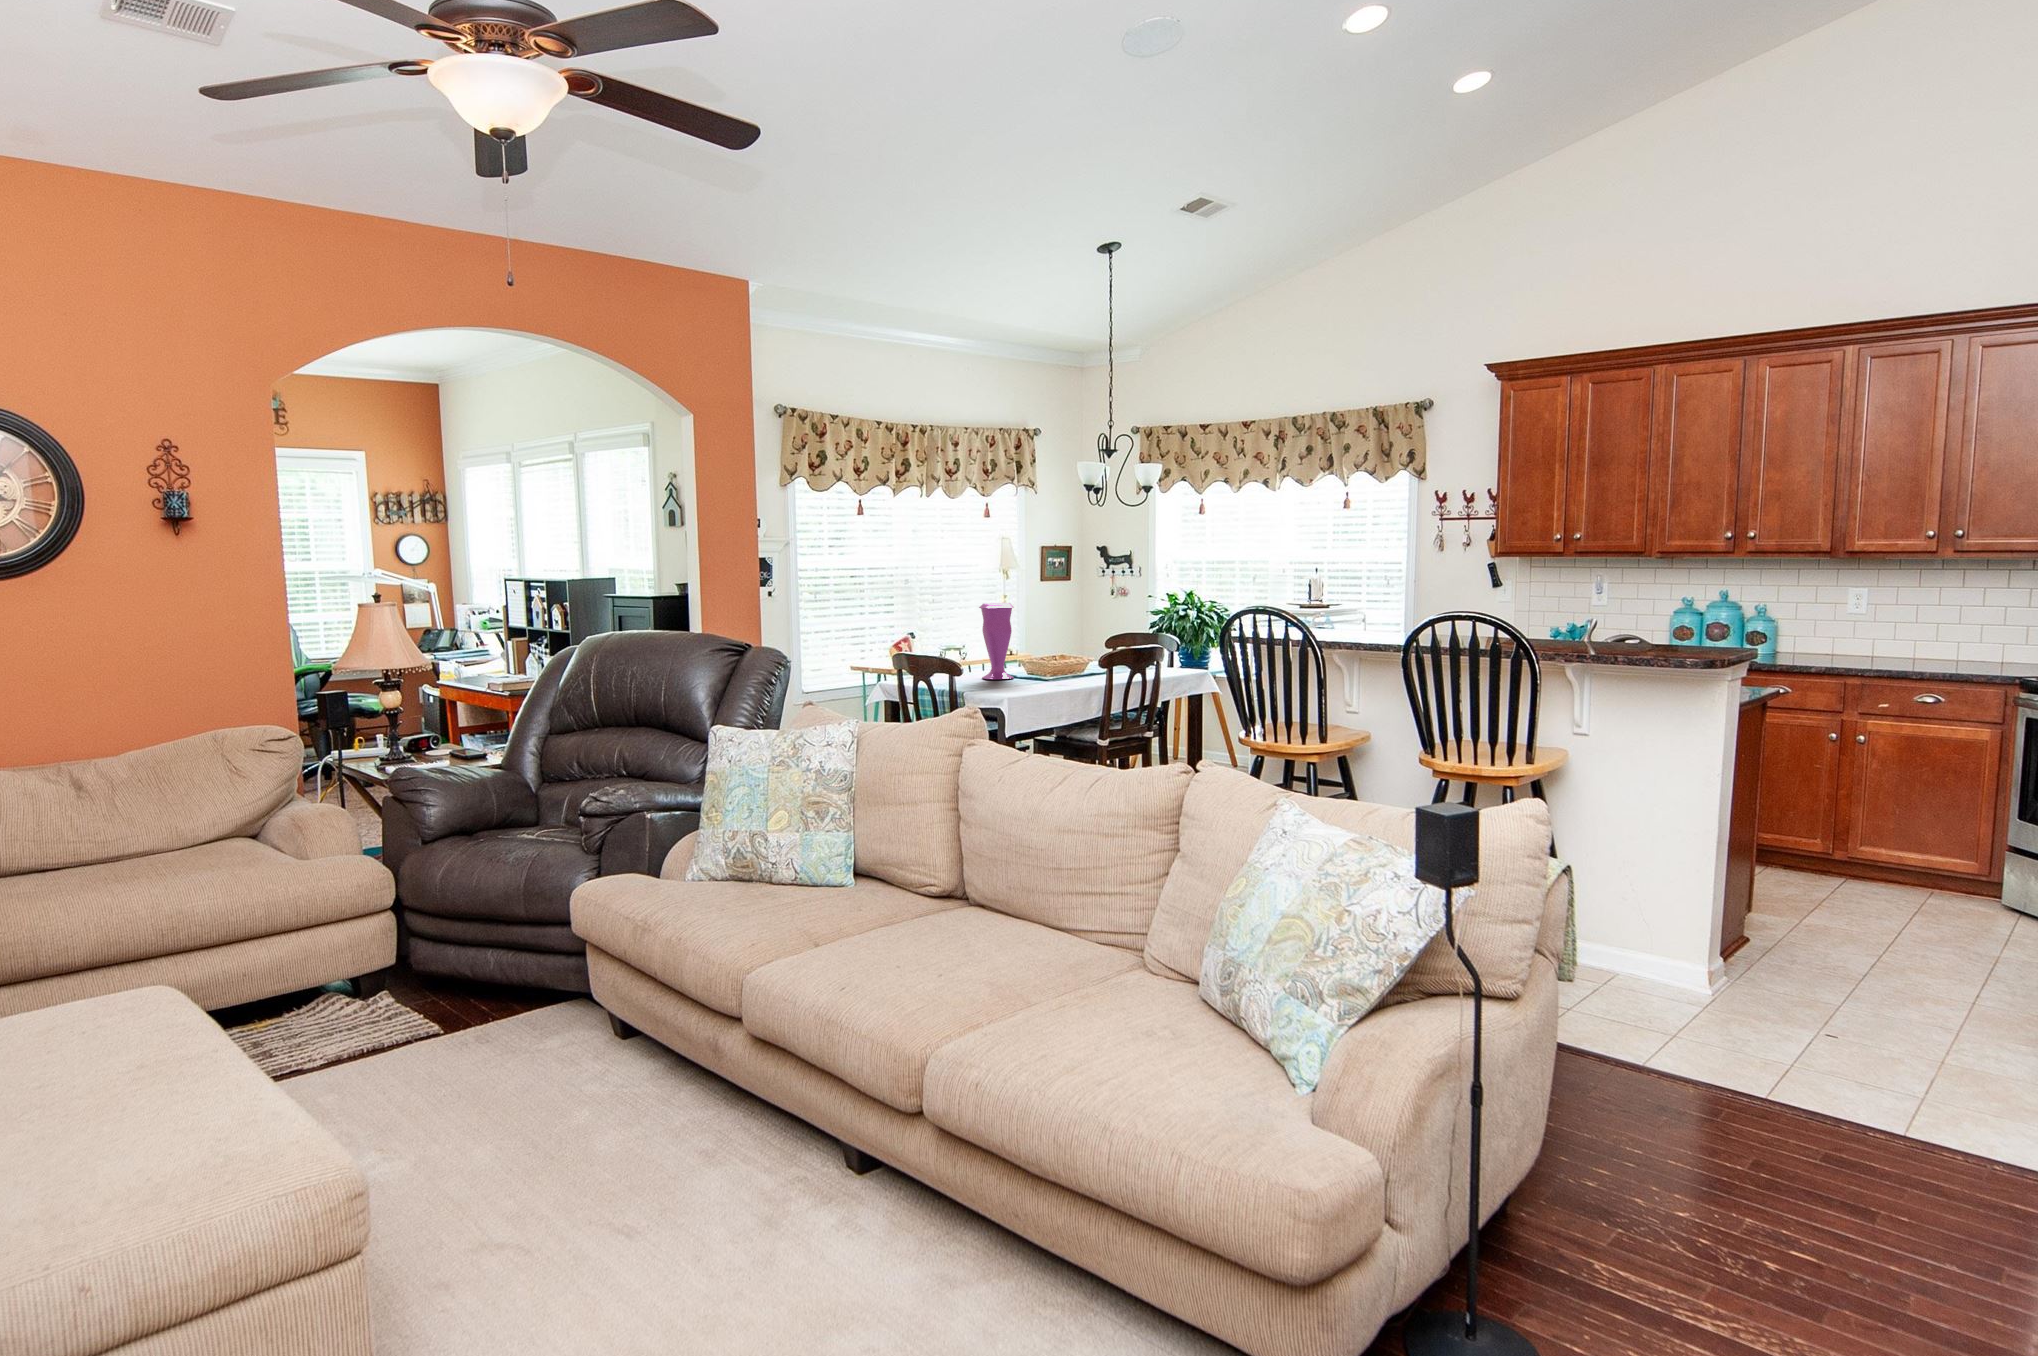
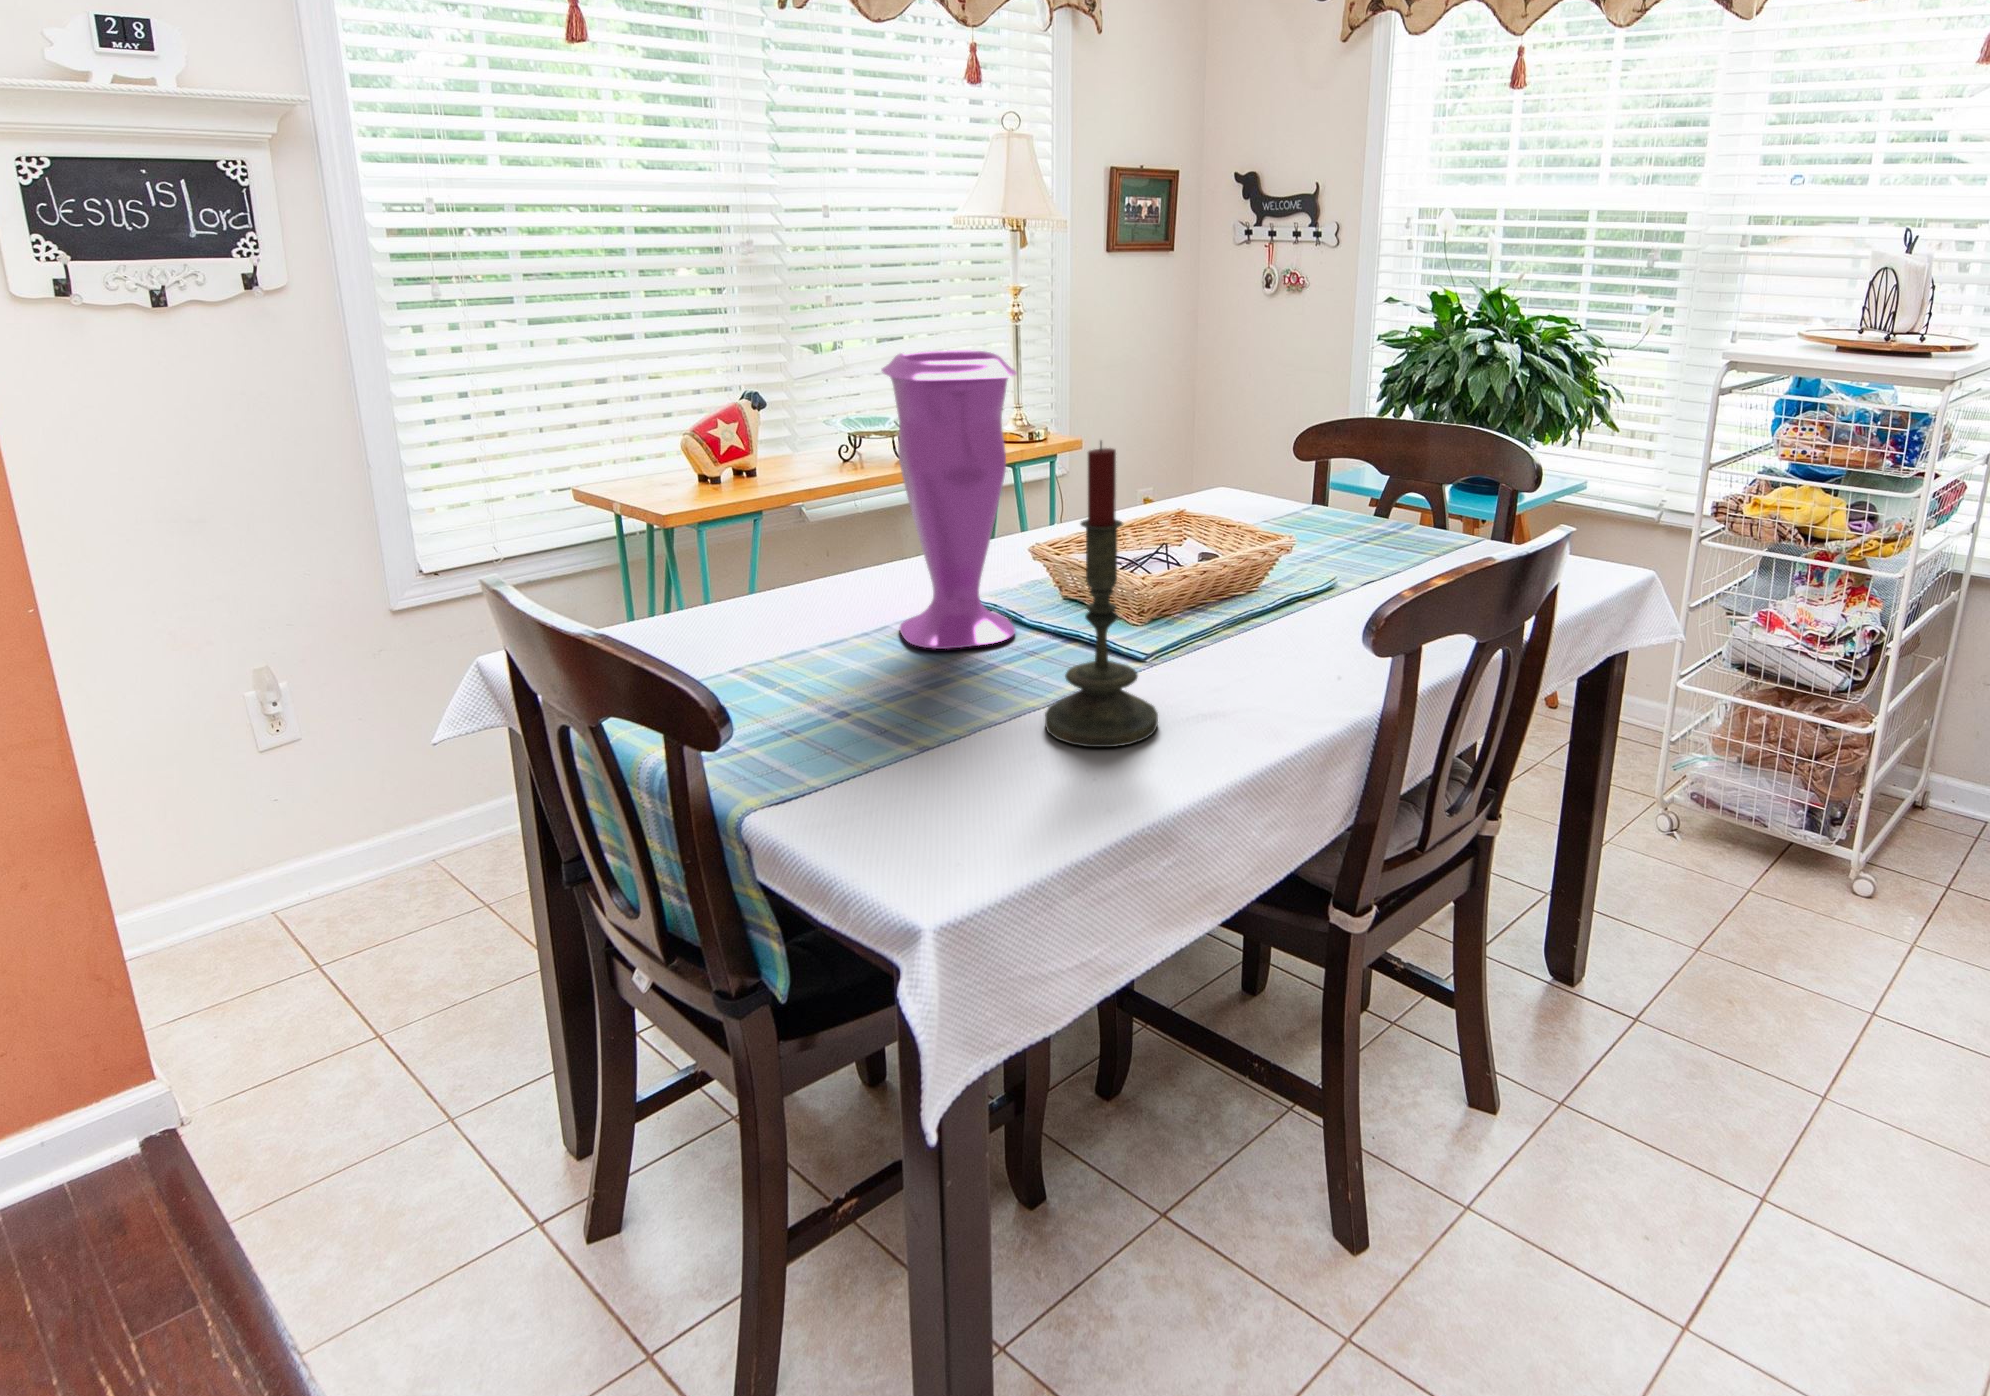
candle: none [1023,616,1050,687] -> present [1045,441,1158,747]

